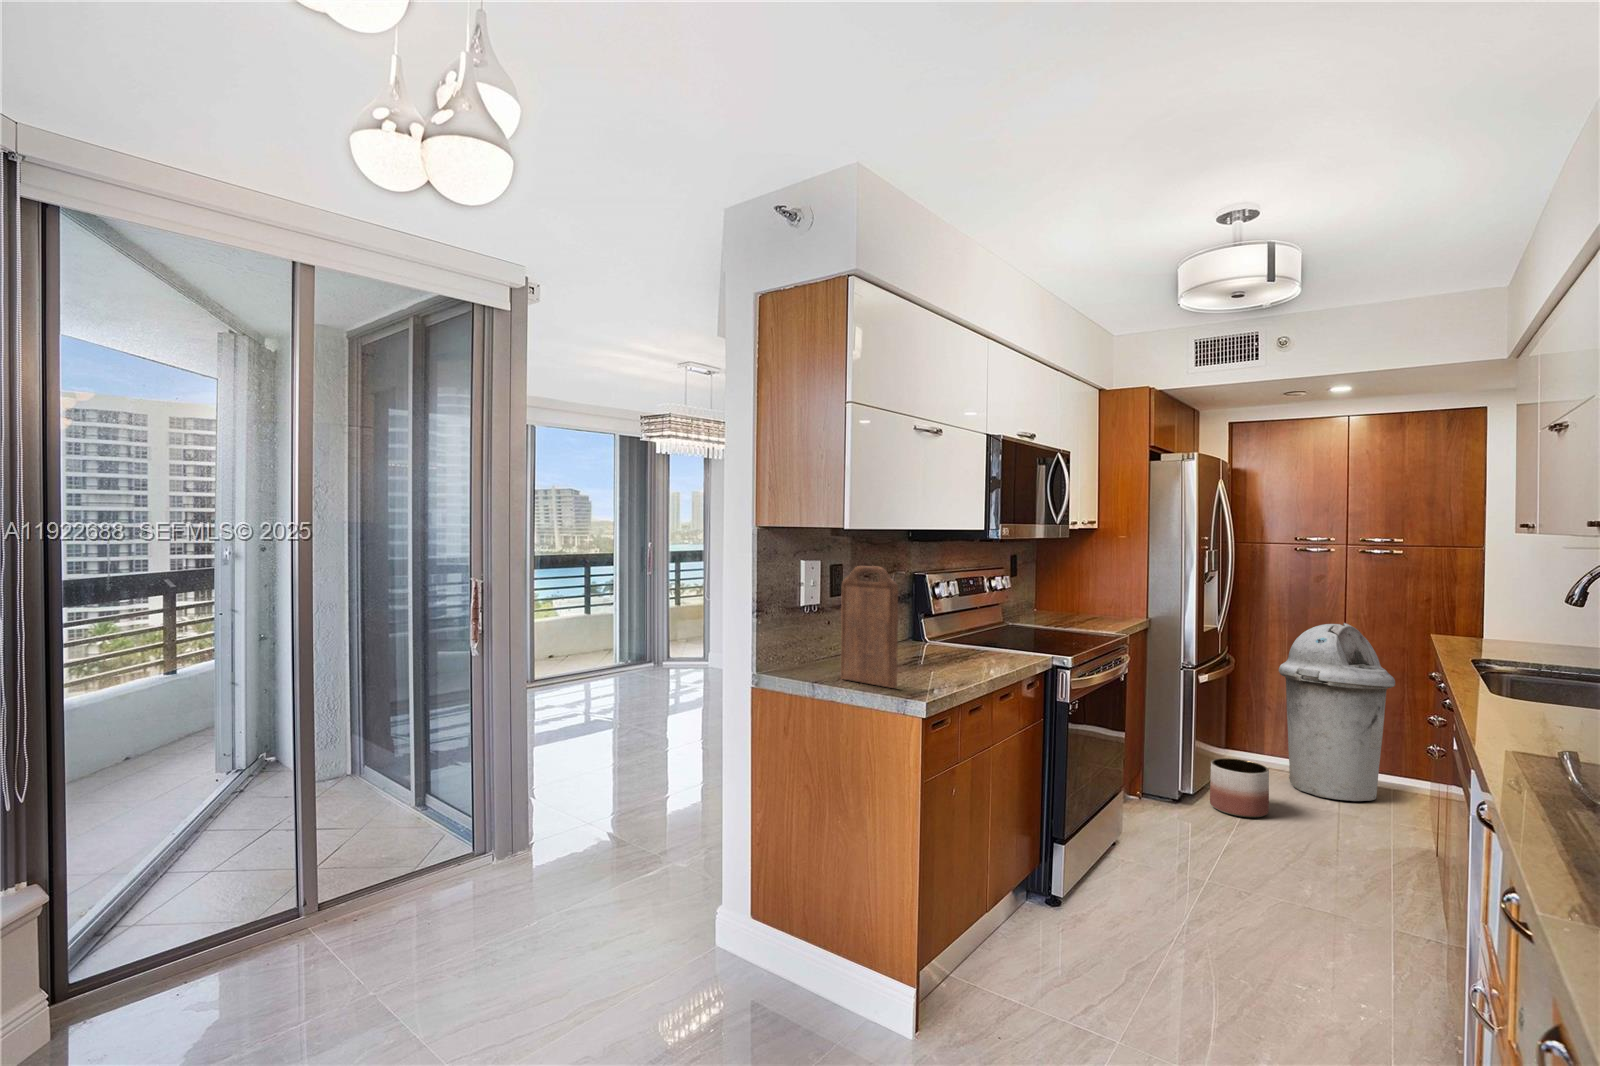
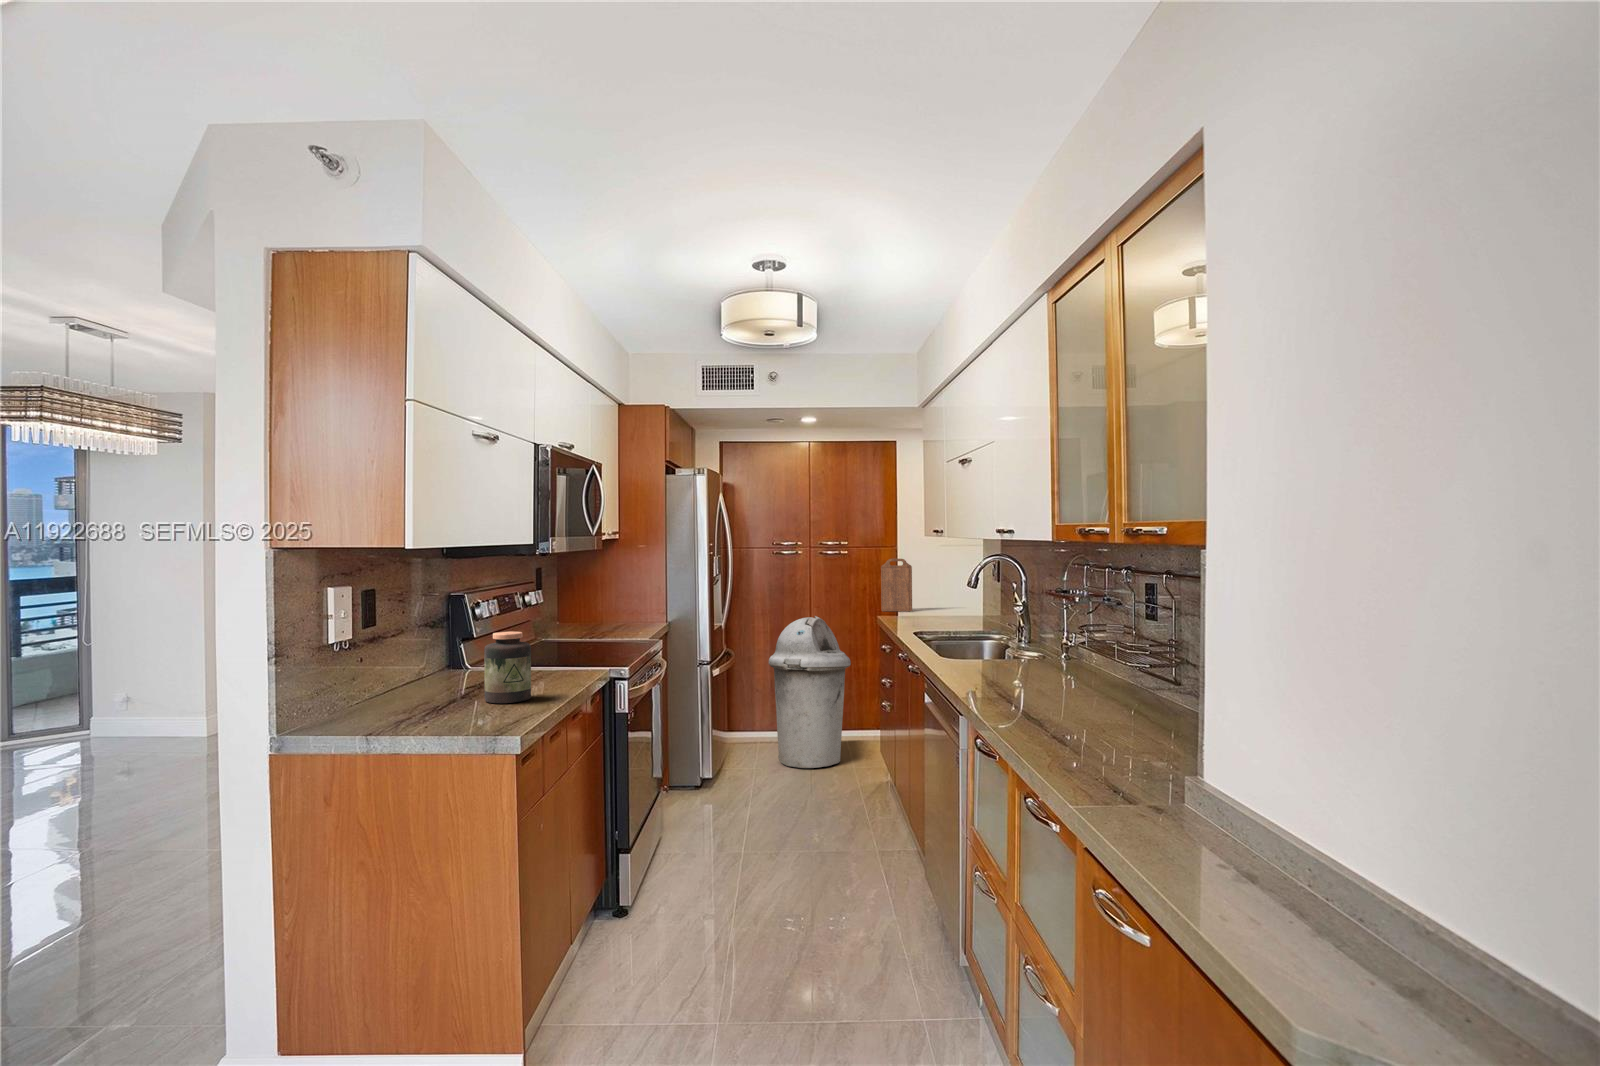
cutting board: present [841,566,898,688] -> present [881,559,912,611]
jar: none [918,609,959,674] -> present [484,632,531,703]
planter: present [1210,758,1269,818] -> none [724,747,771,799]

